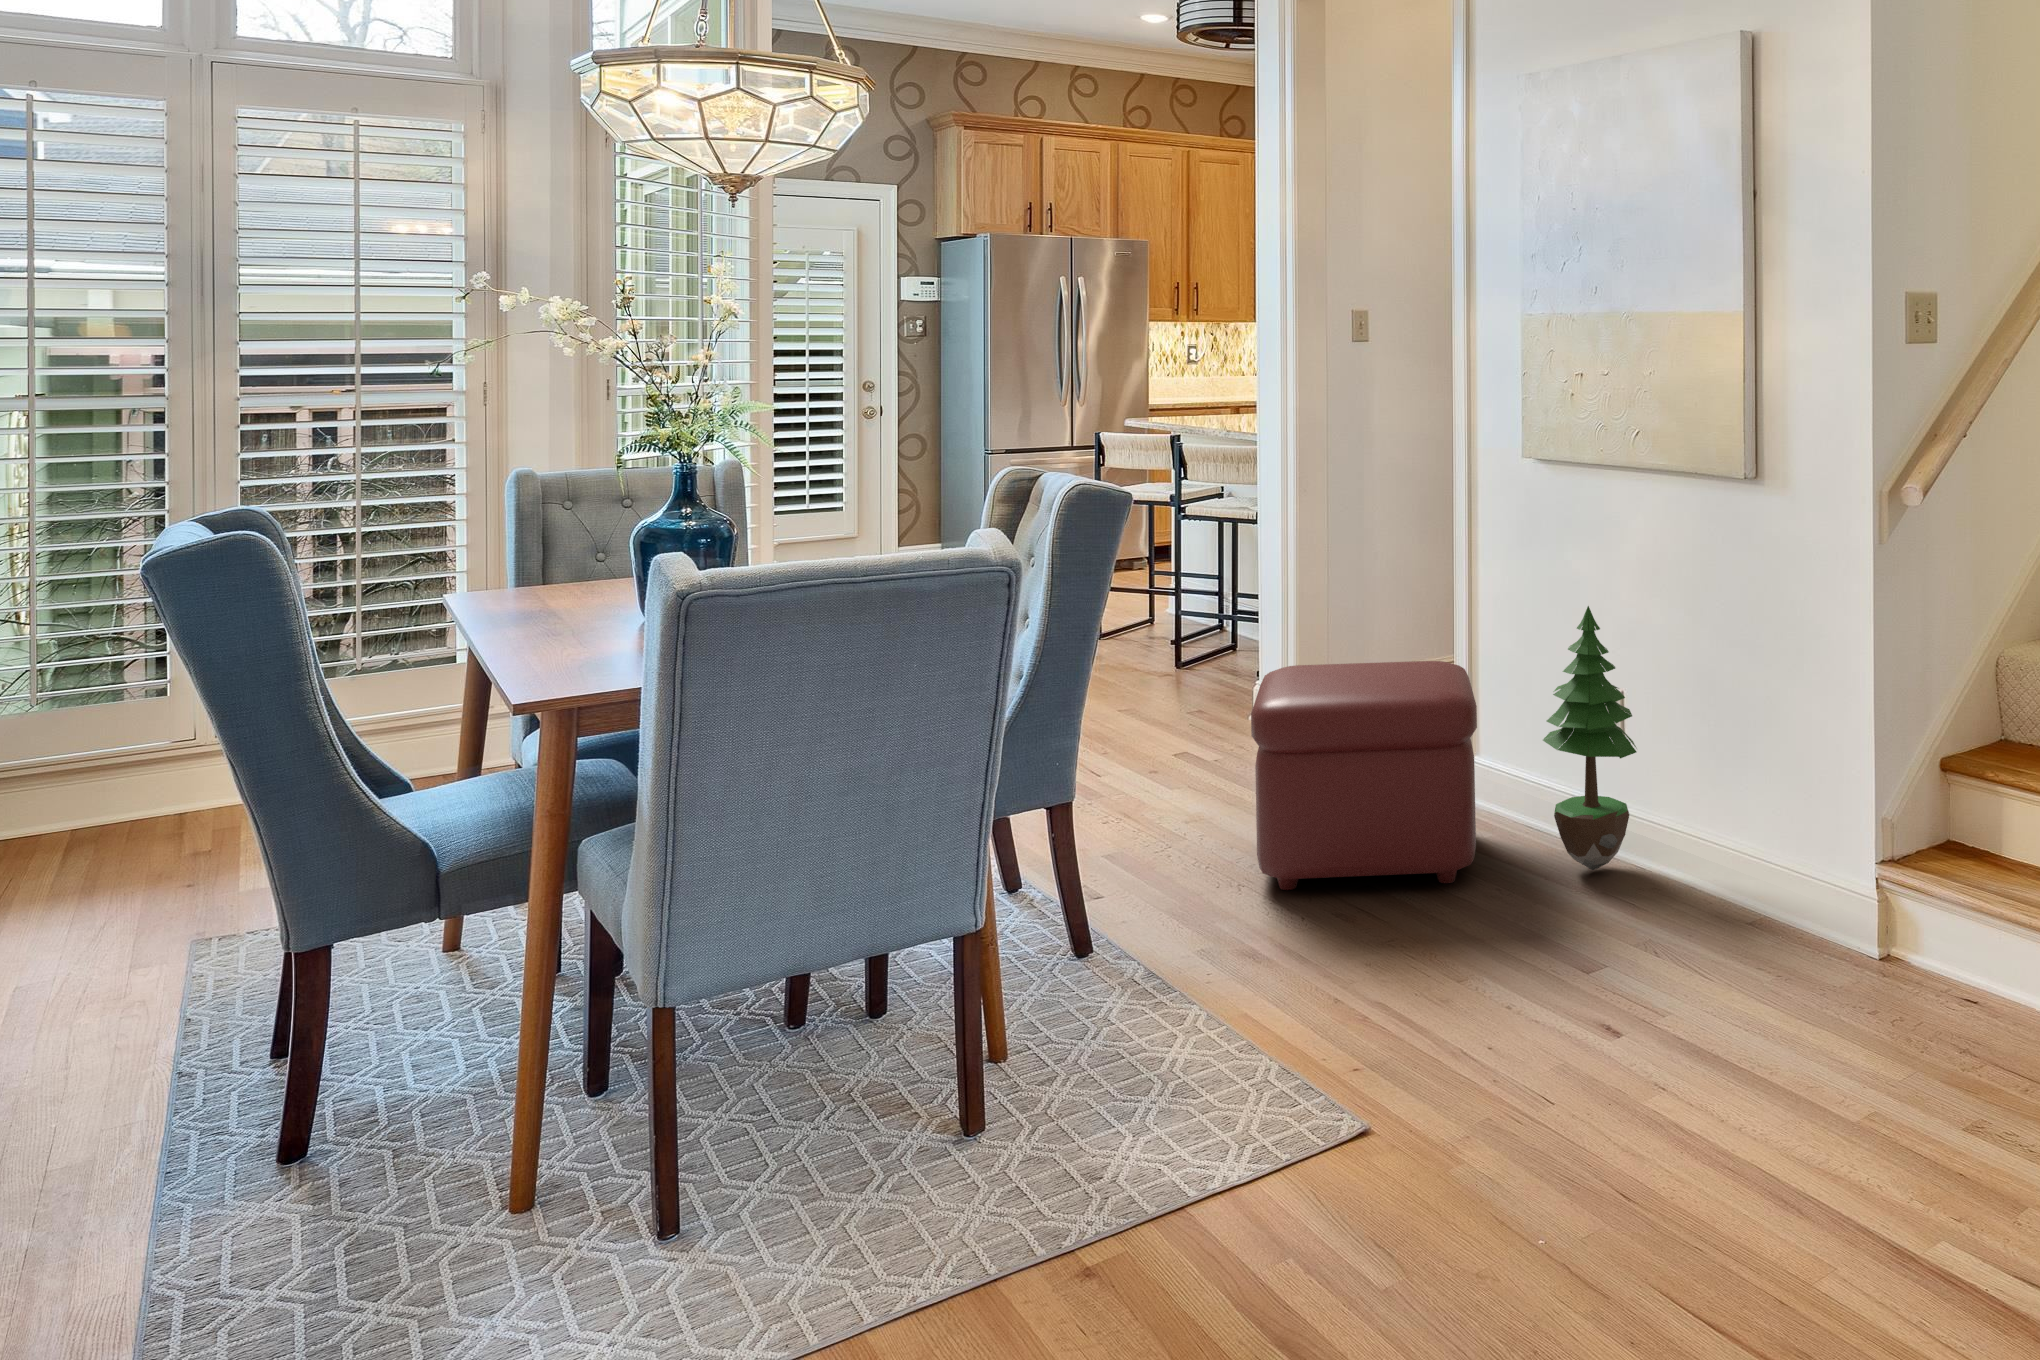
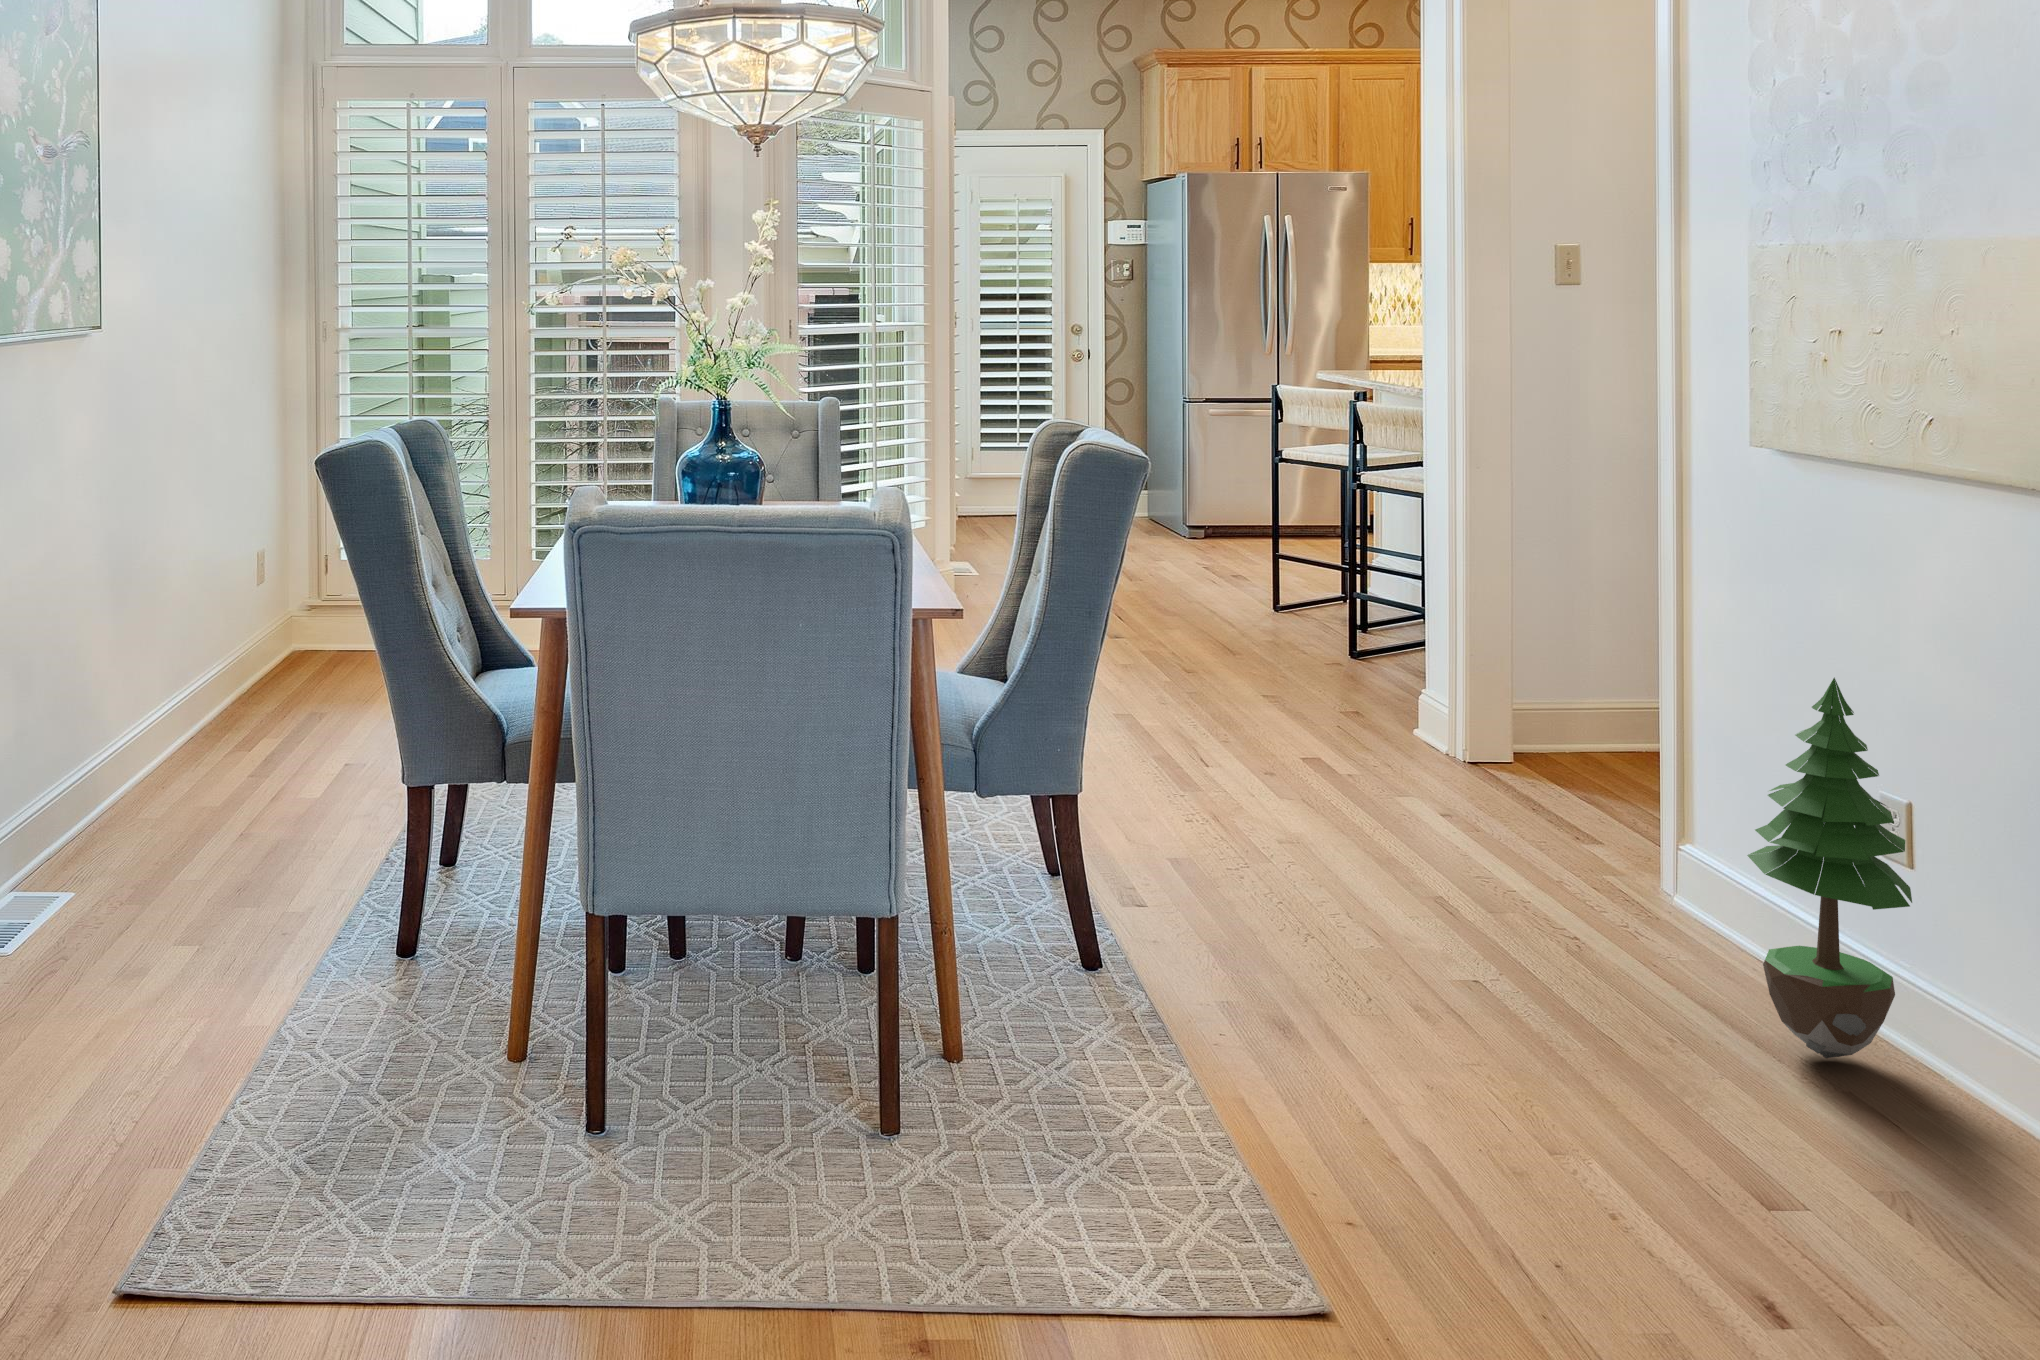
ottoman: present [1251,661,1477,890] -> none [1322,689,1653,1015]

